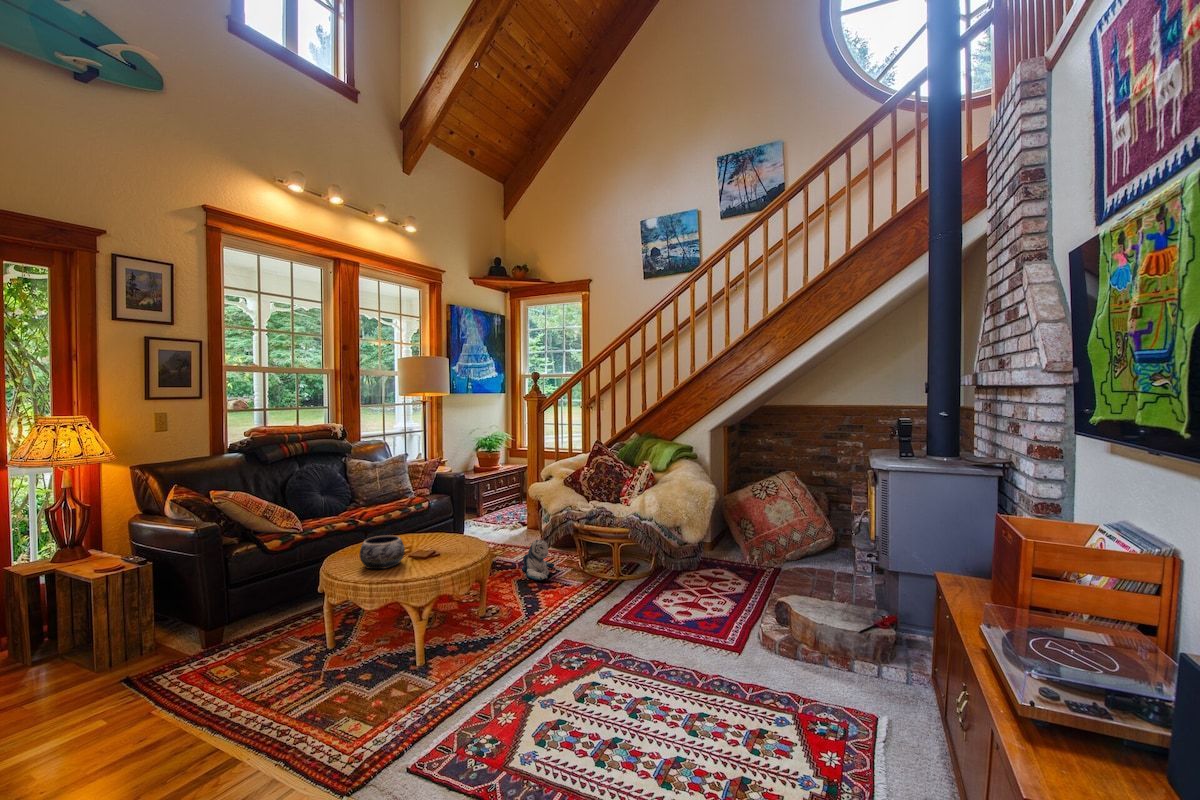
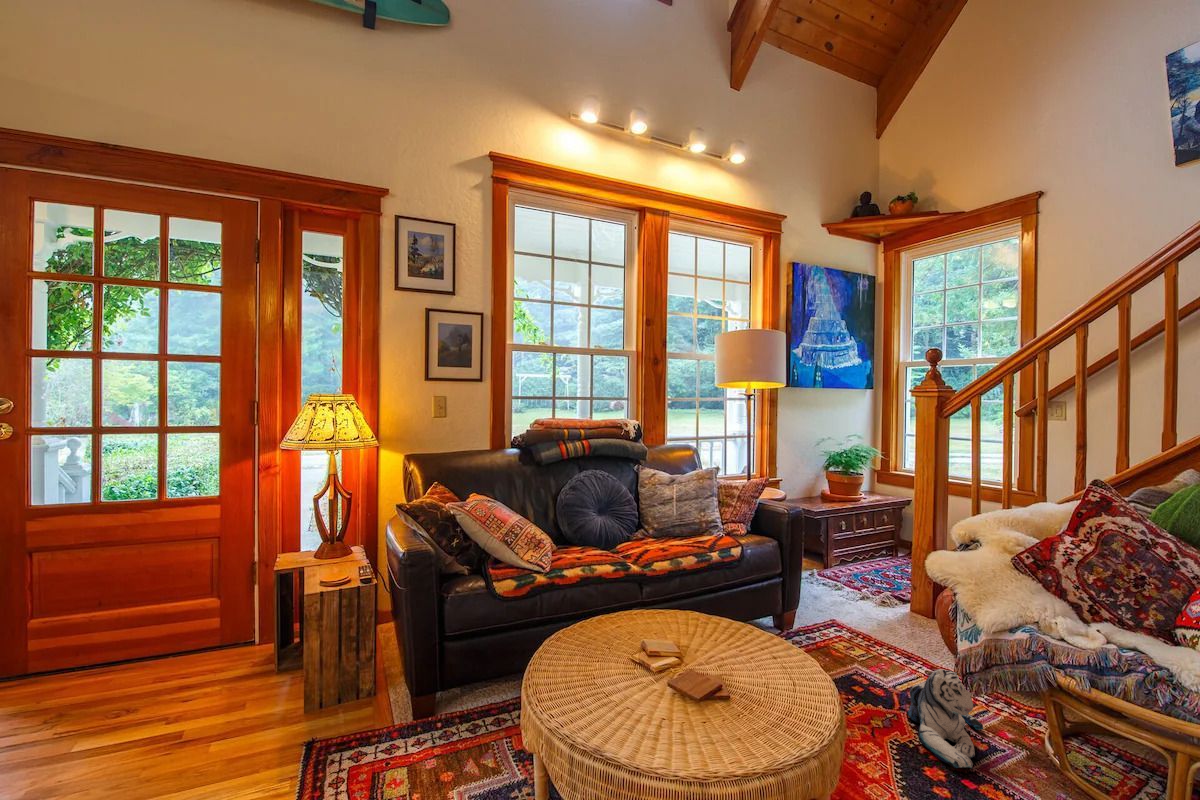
decorative bowl: present [360,535,405,569] -> none [570,632,653,713]

